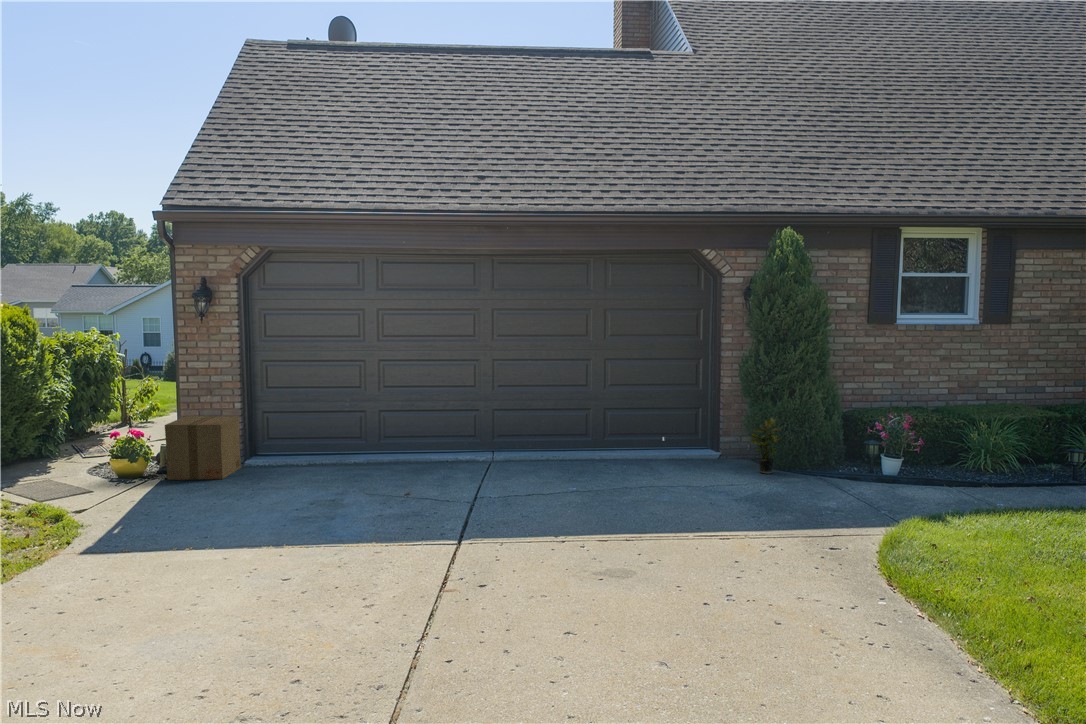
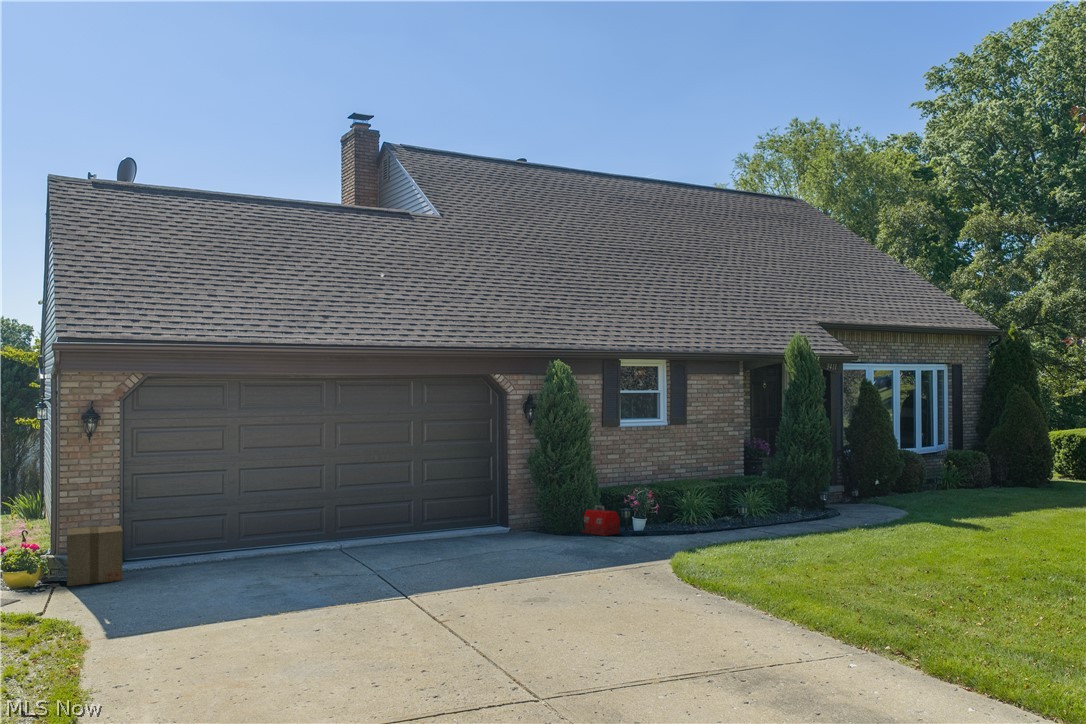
potted plant: present [750,417,782,474] -> none [543,495,565,536]
toolbox: none [807,436,864,482] -> present [581,506,620,536]

